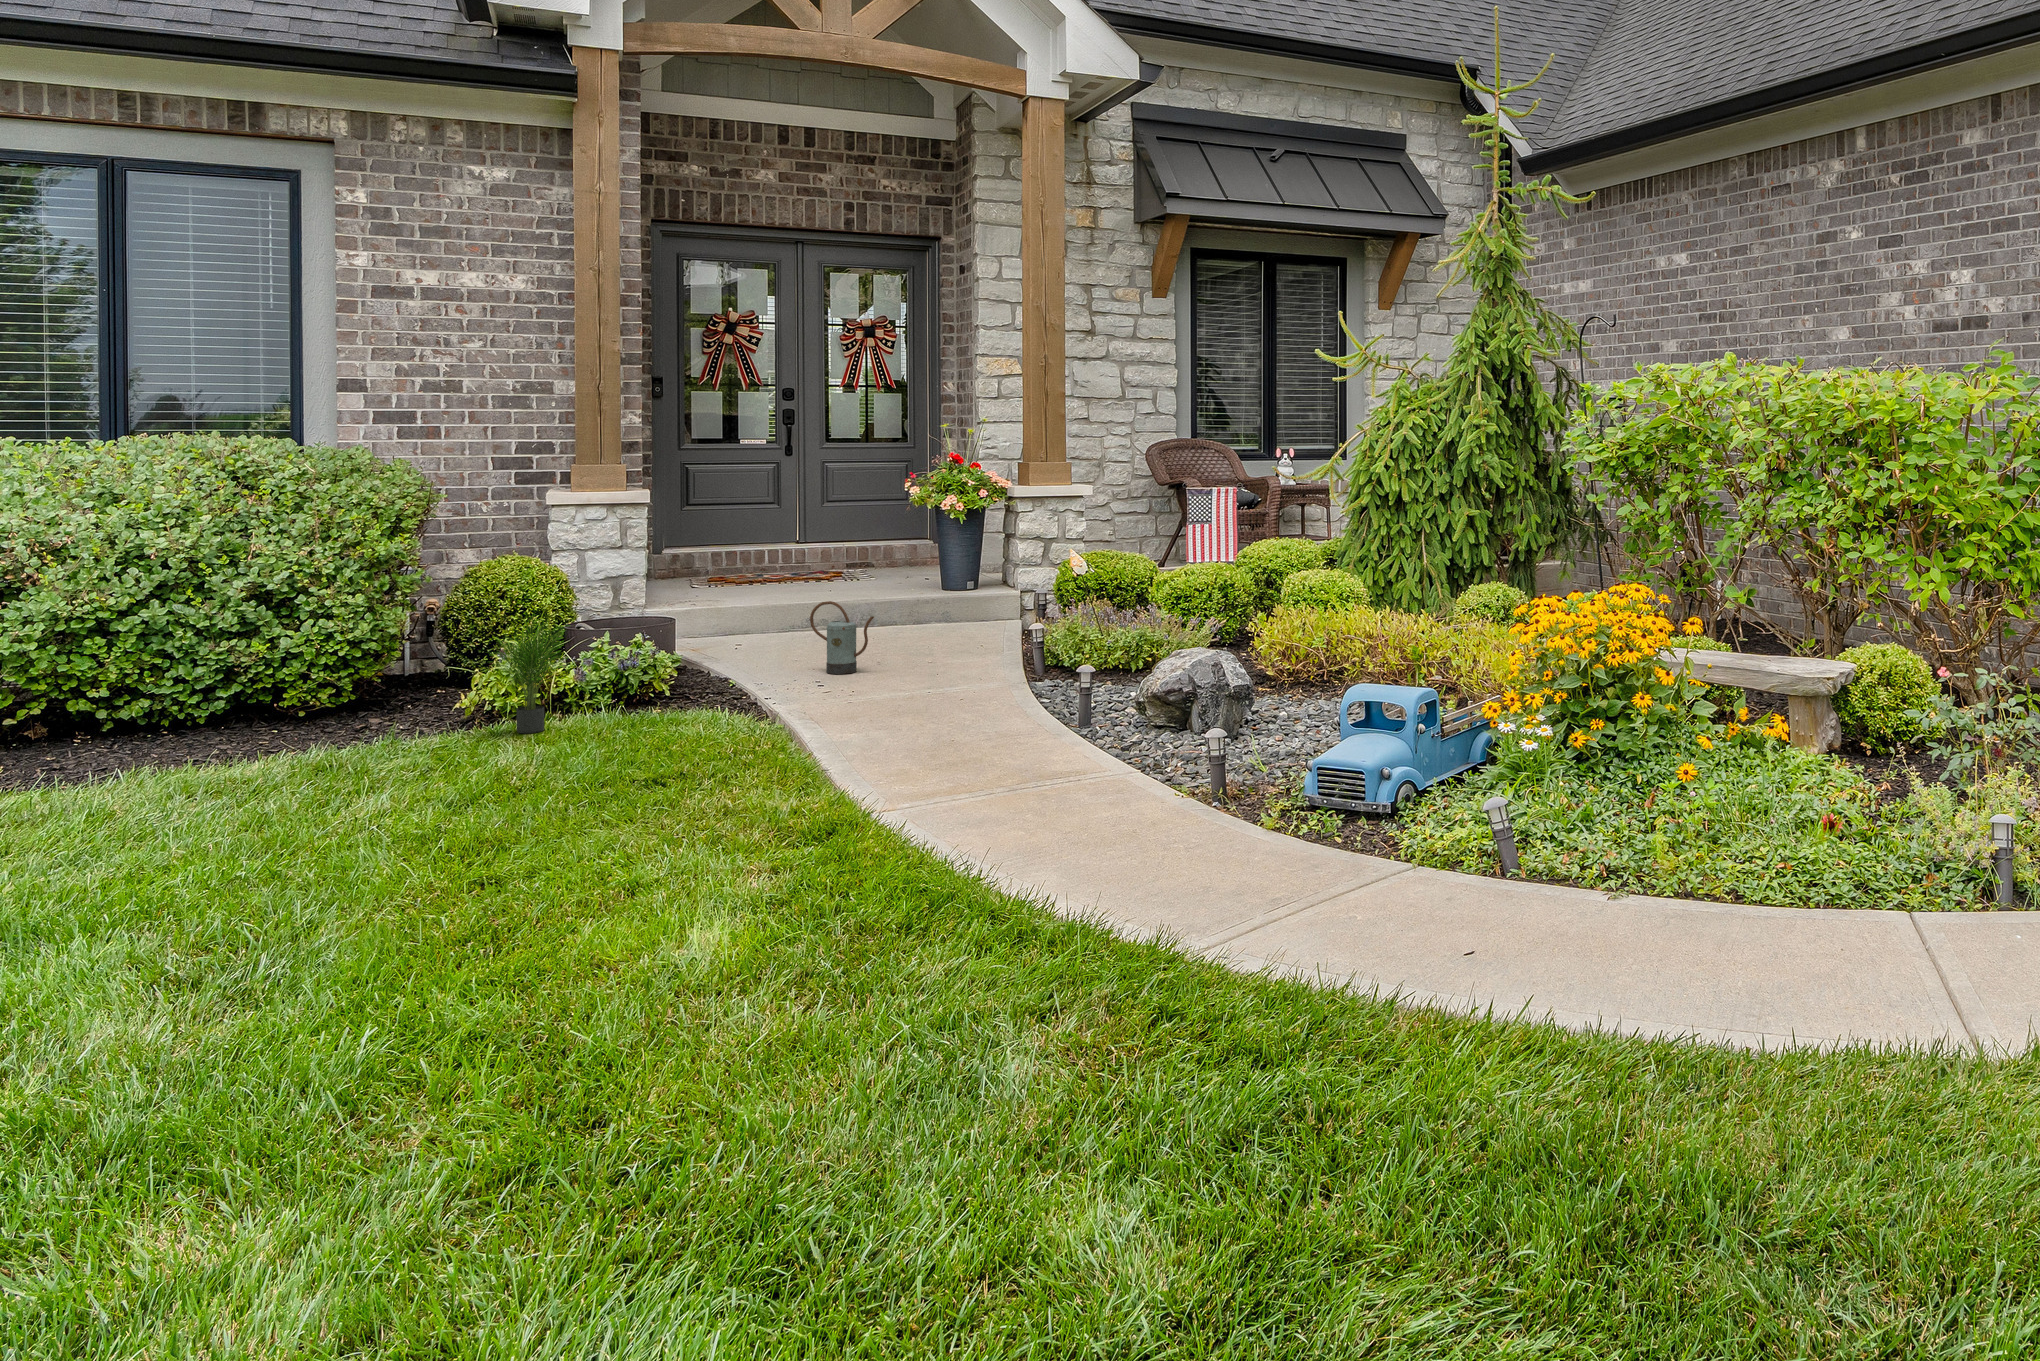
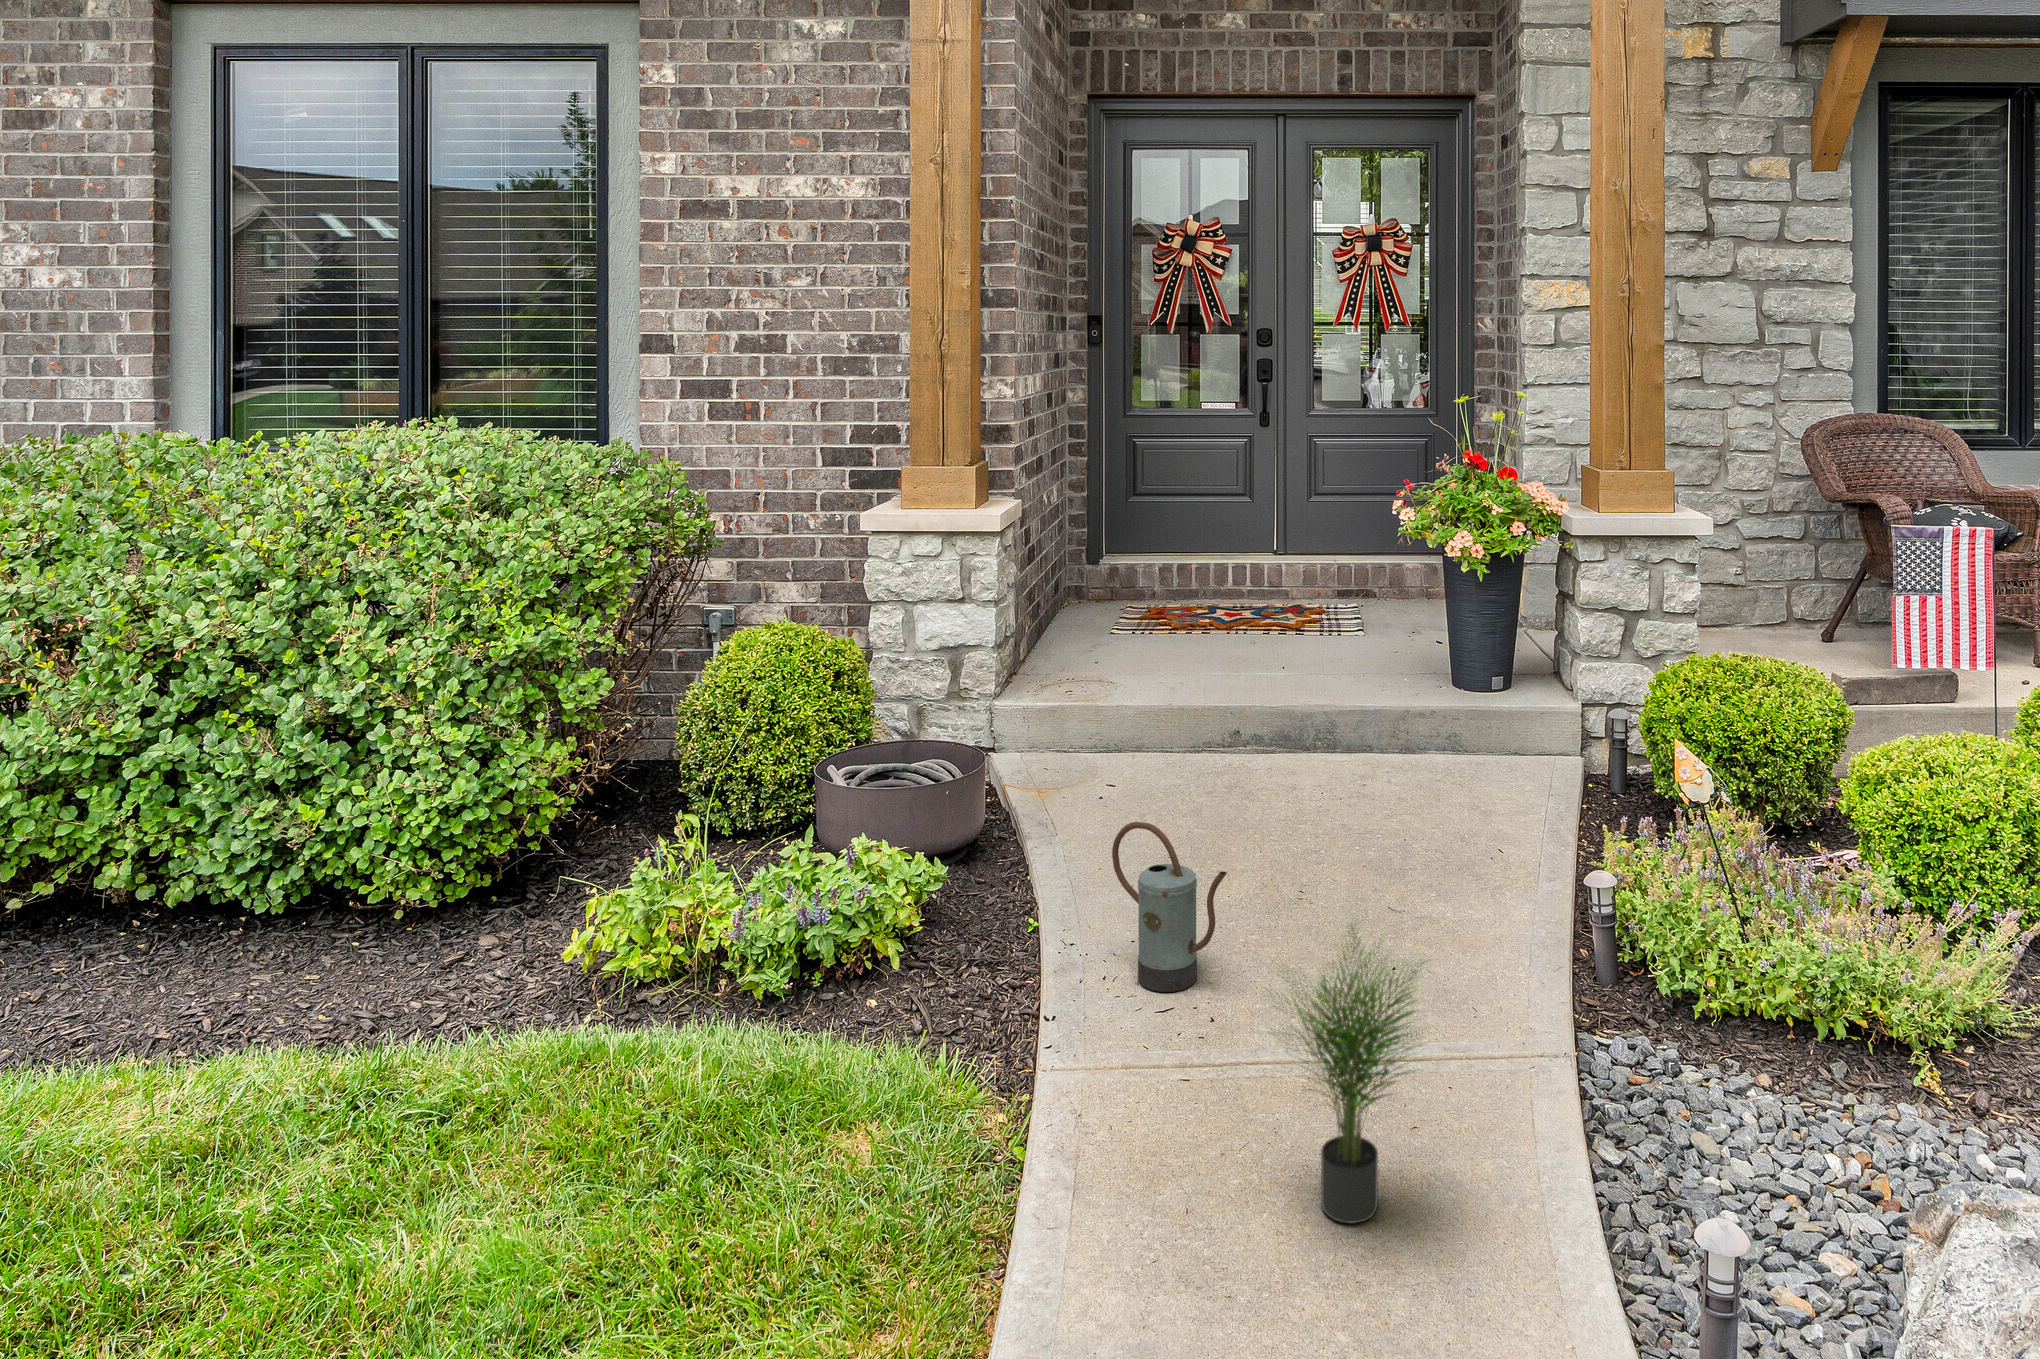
potted plant: present [495,615,564,733] -> present [1266,923,1421,1223]

